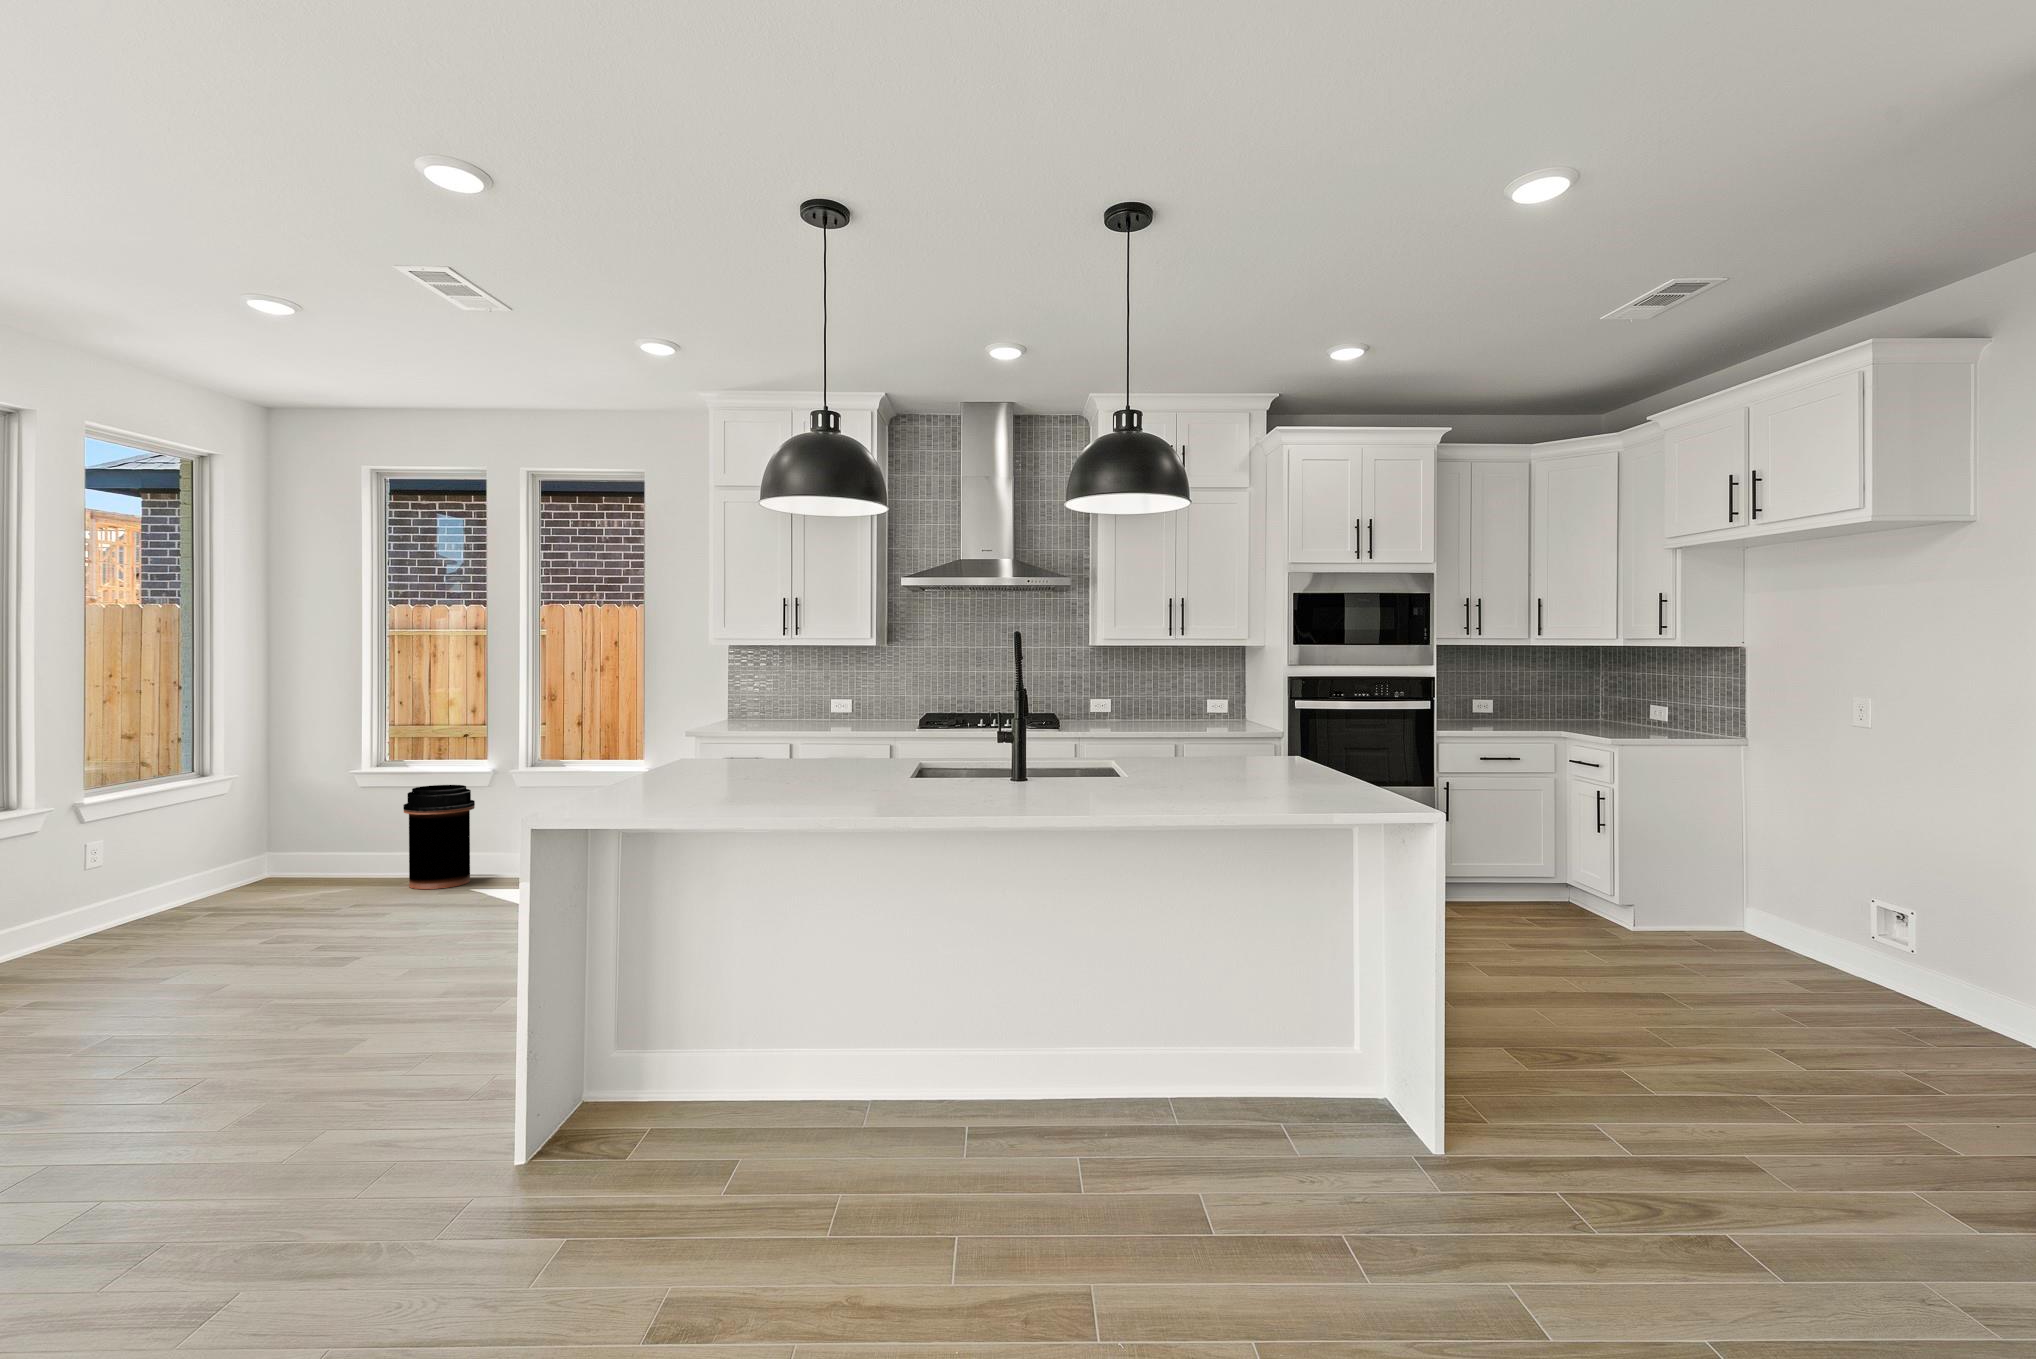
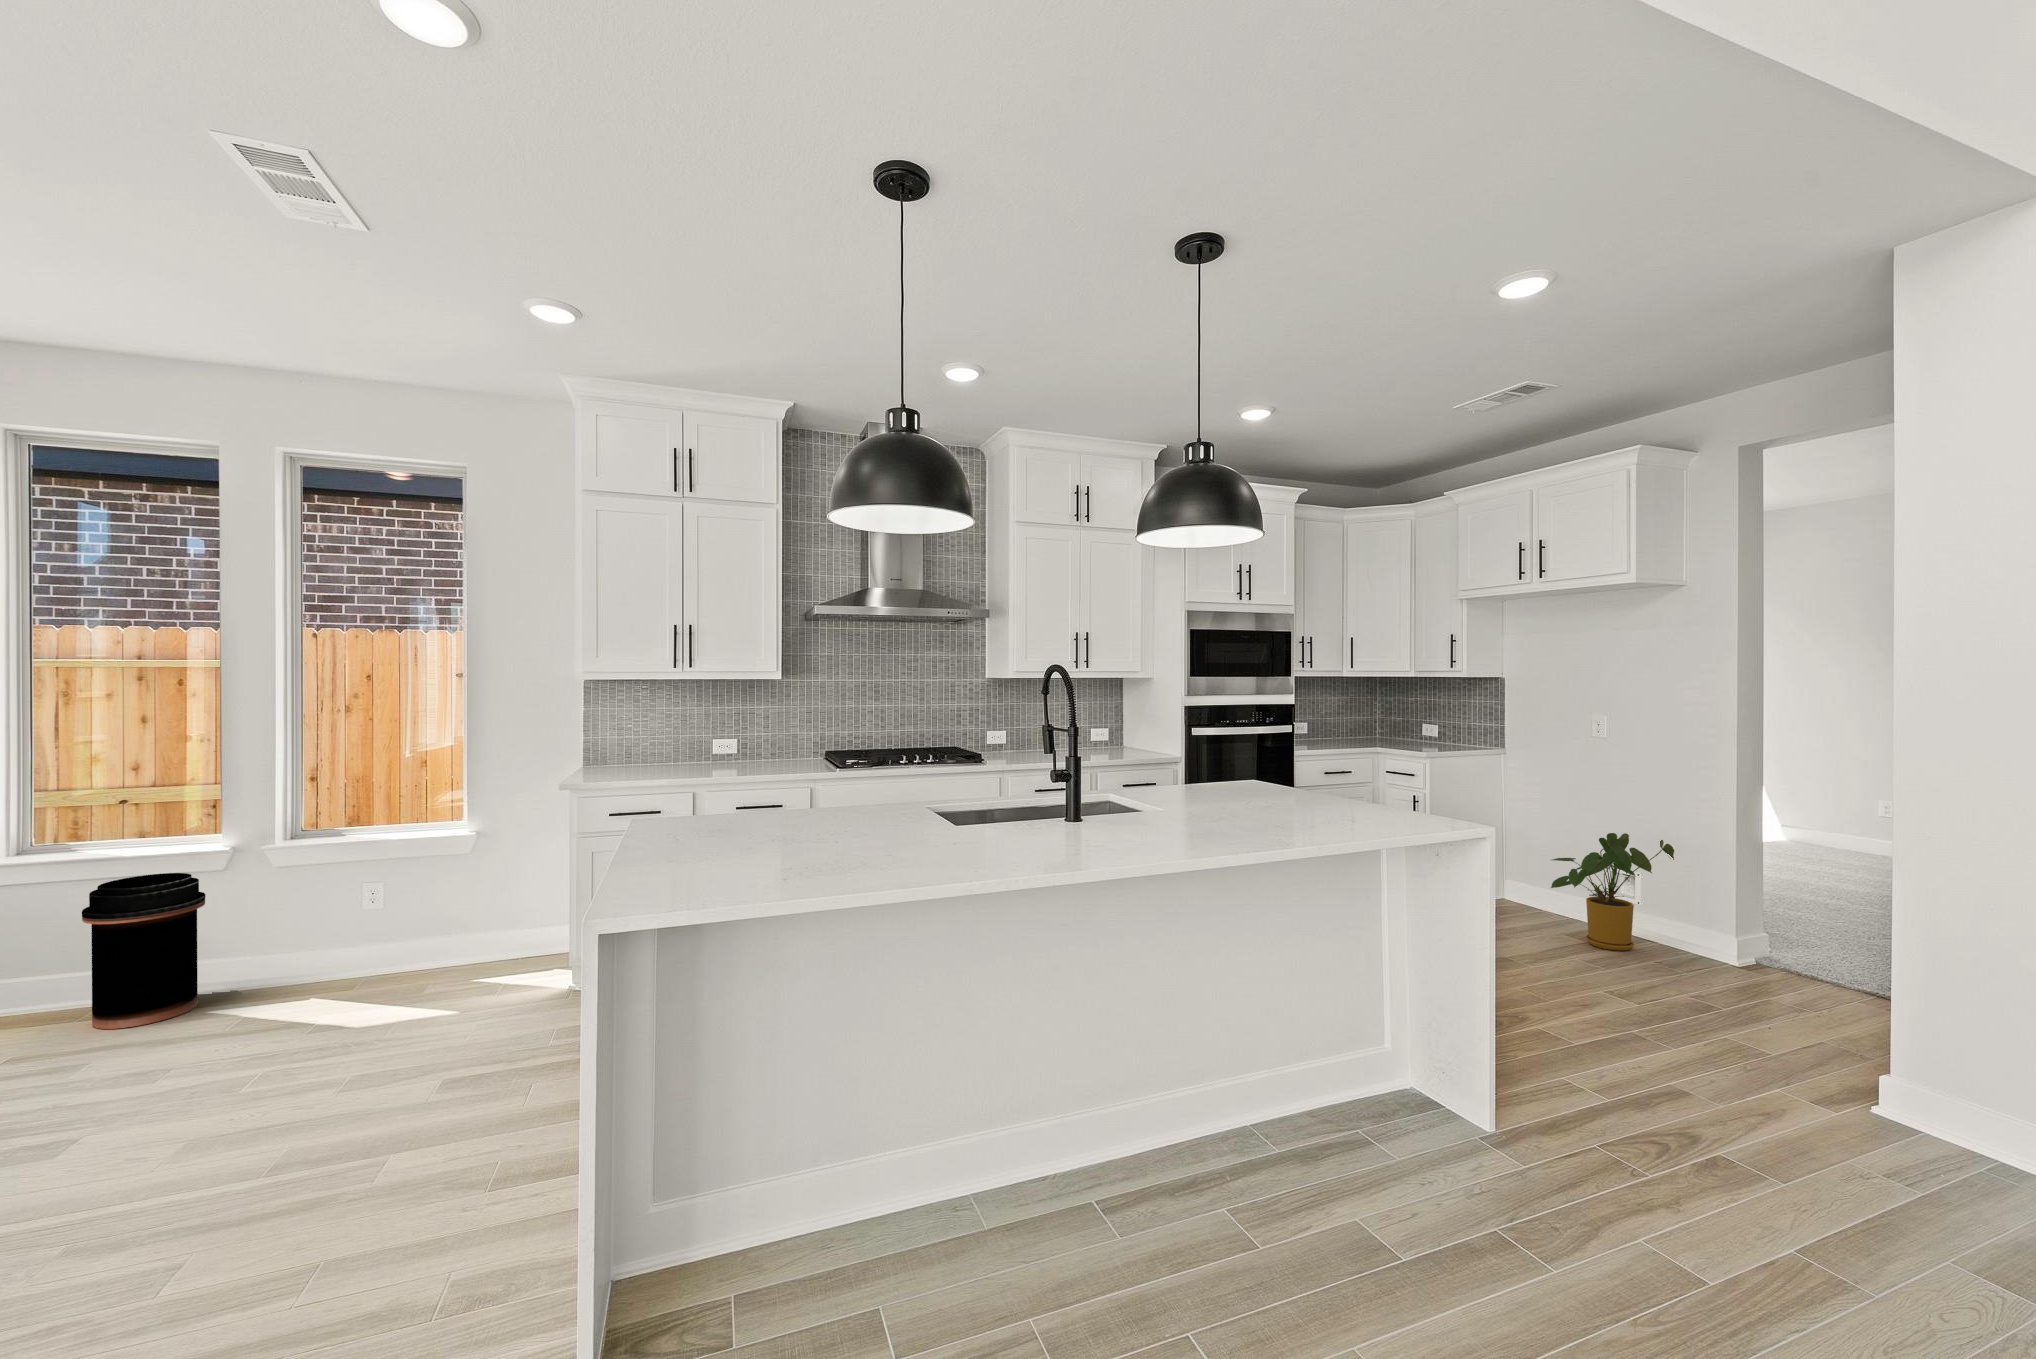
house plant: none [1716,844,1899,989] -> present [1551,833,1674,951]

